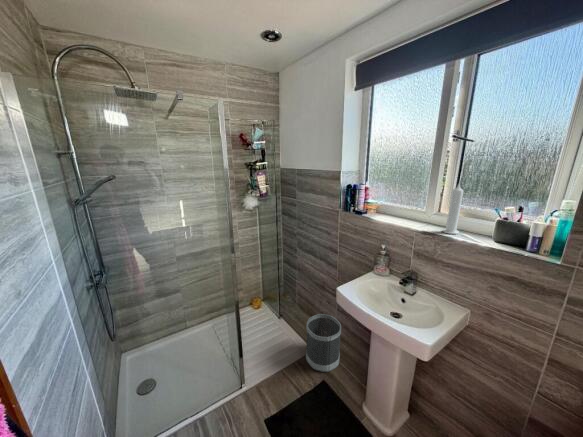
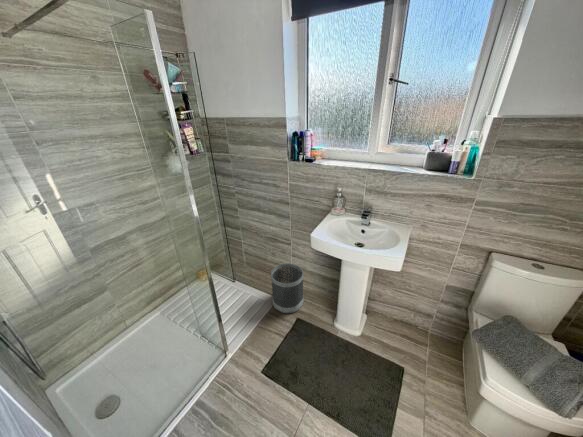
candle: present [443,184,463,234] -> none [388,124,404,169]

